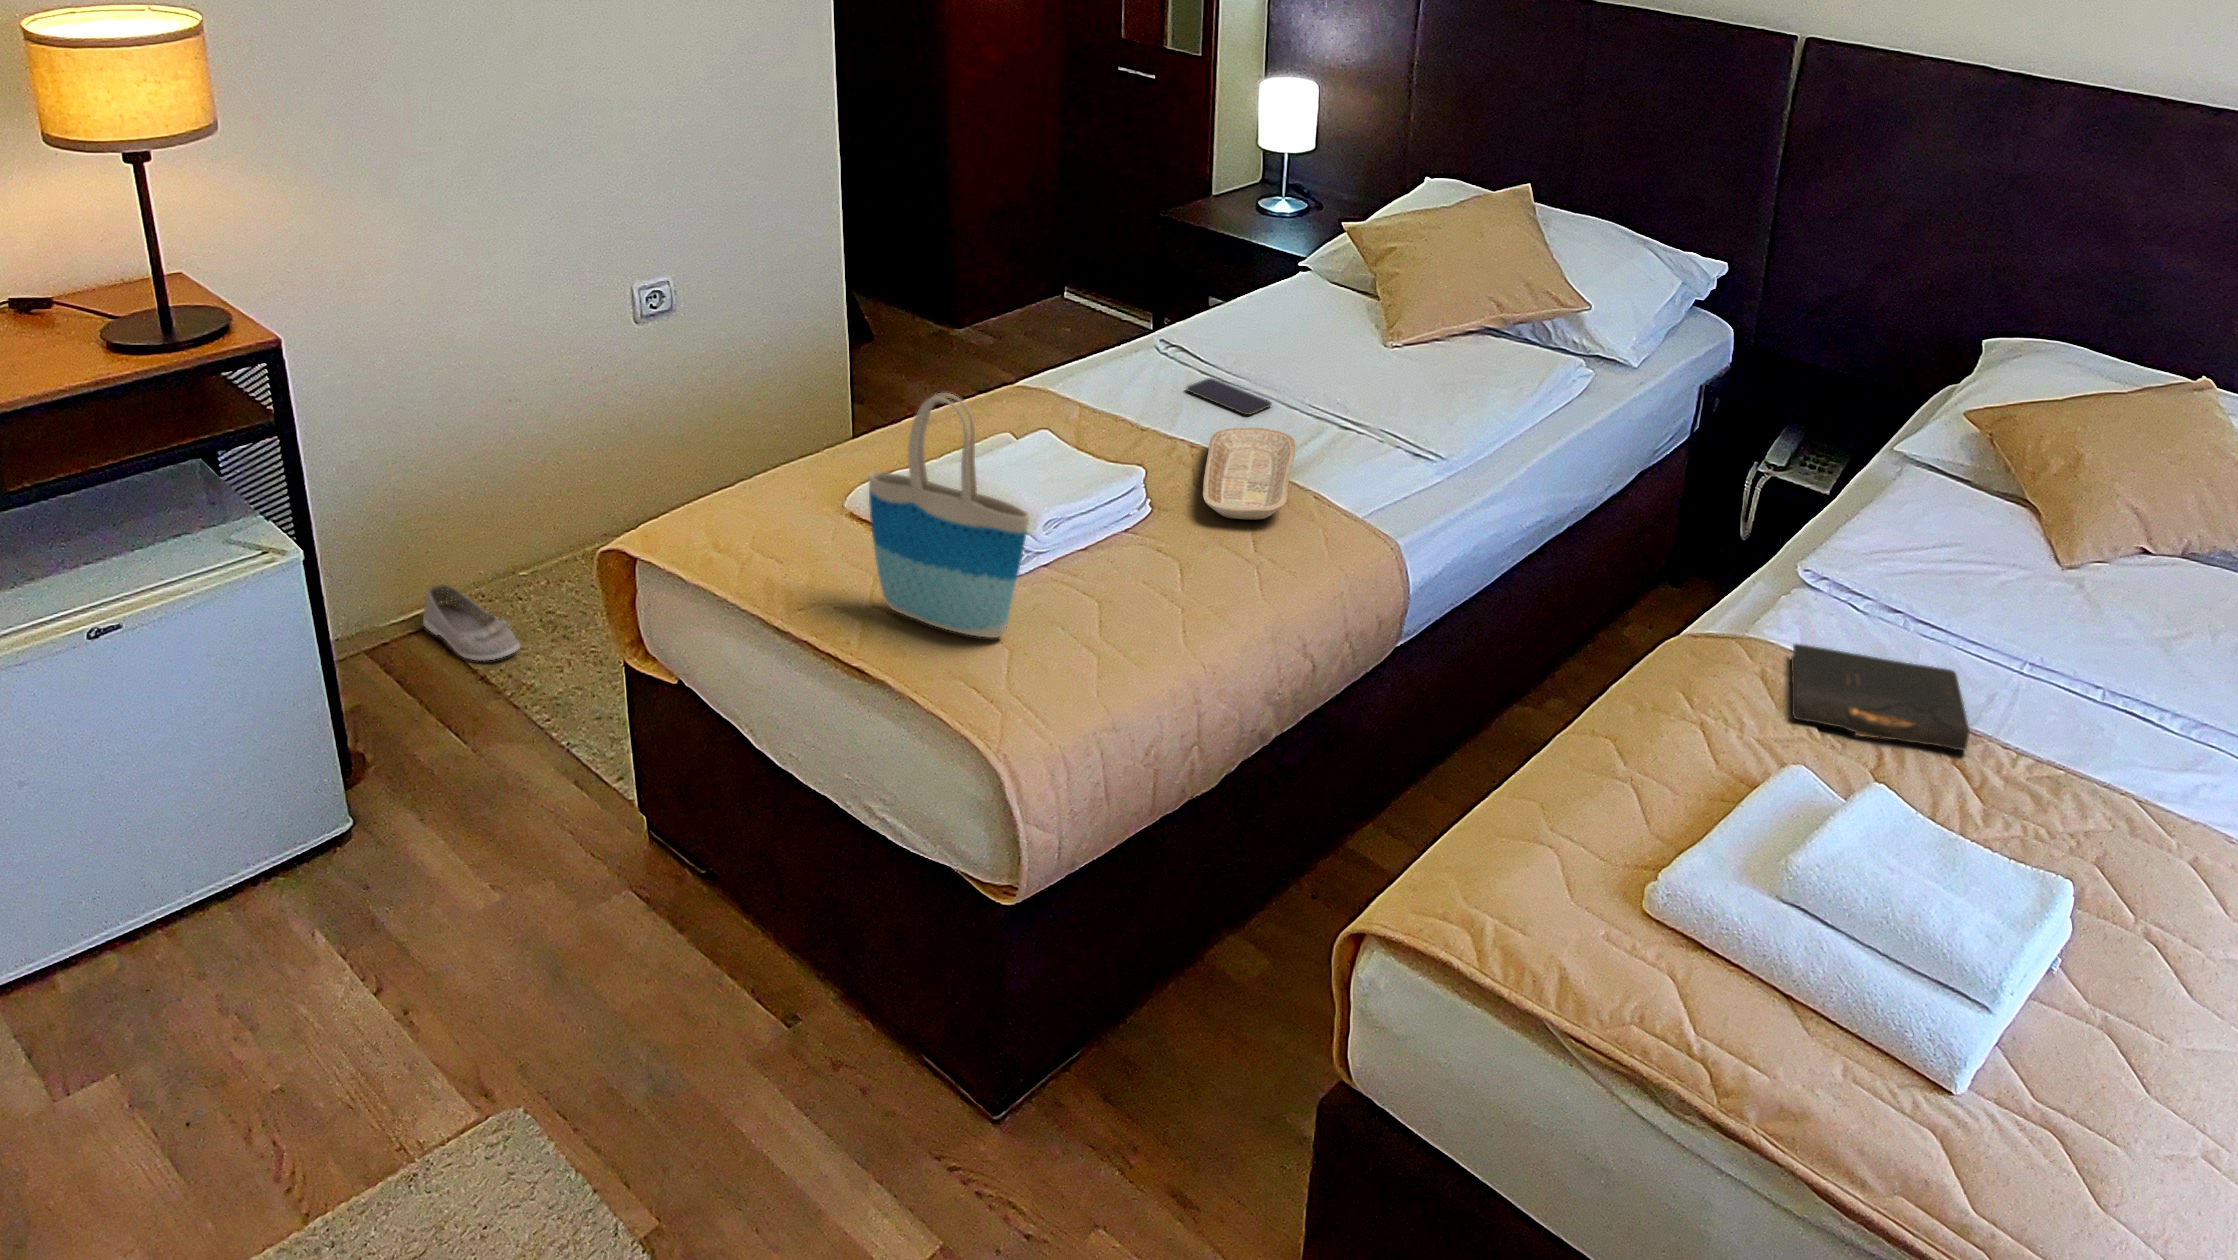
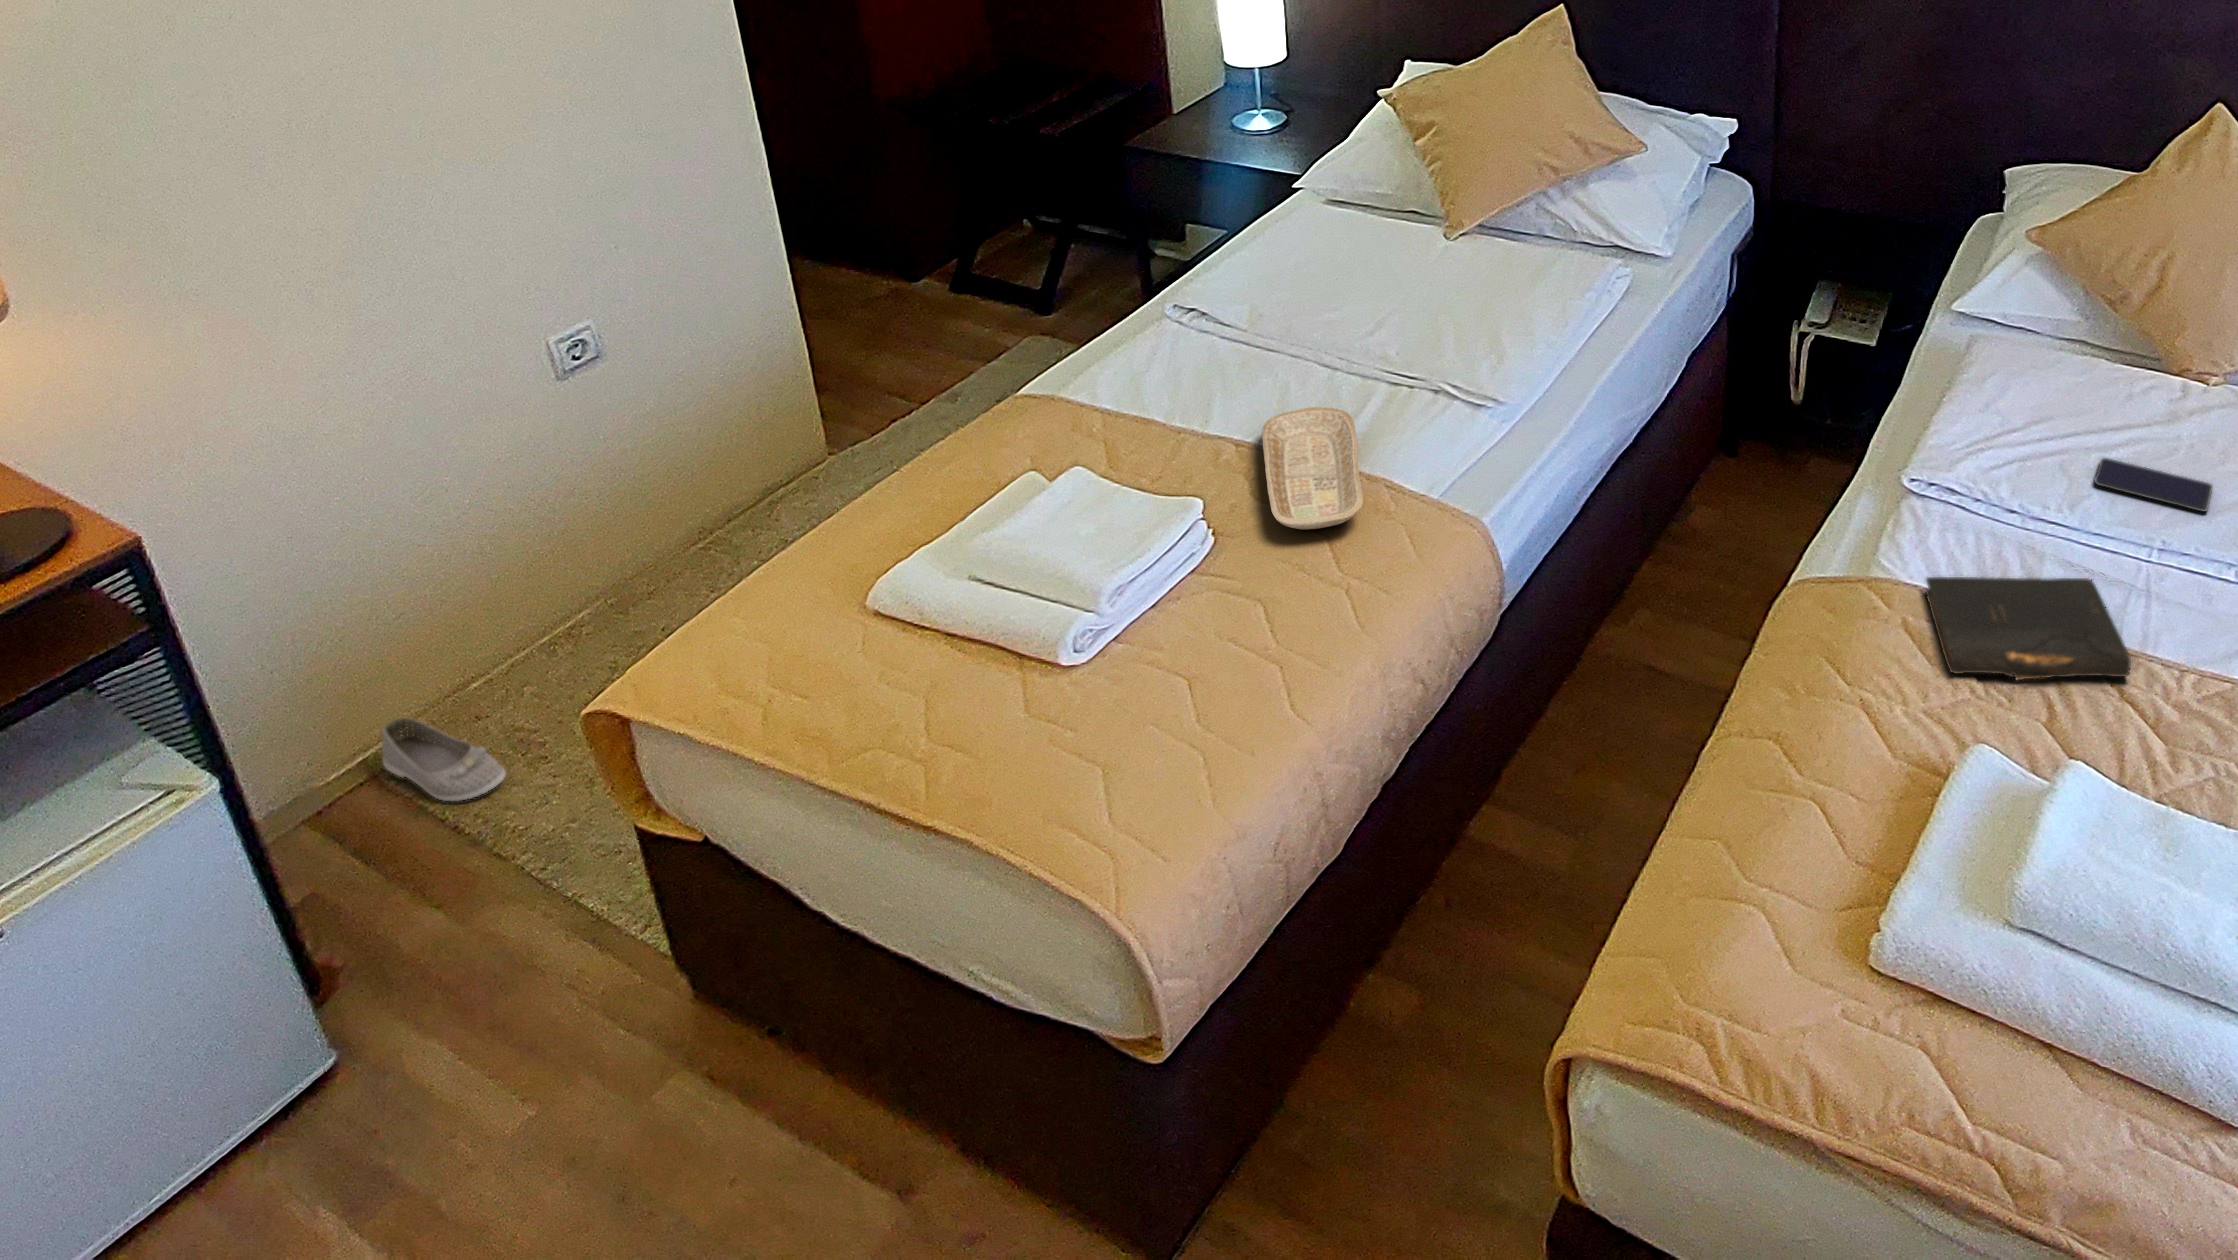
smartphone: present [1187,378,1271,415] -> present [2095,458,2212,512]
tote bag: present [868,393,1029,638] -> none [905,503,1105,756]

